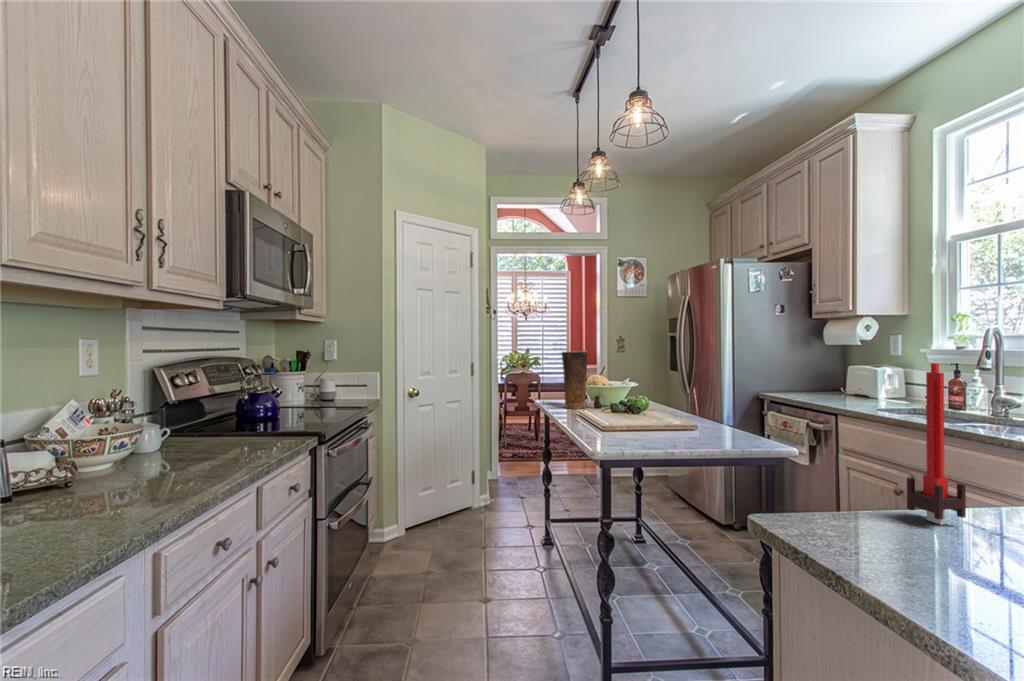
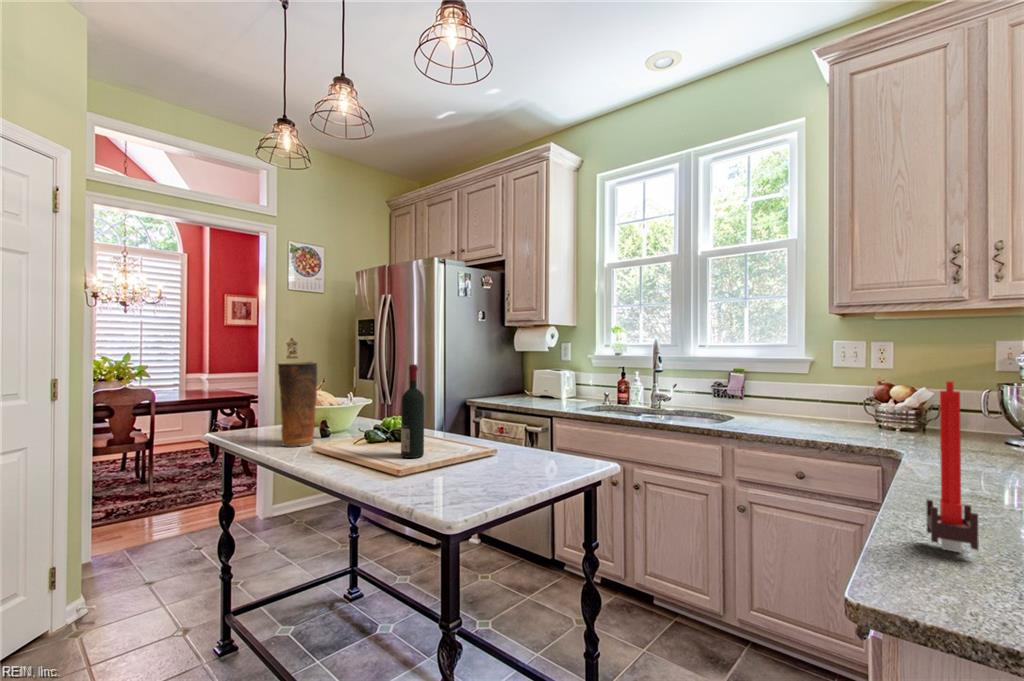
wine bottle: none [626,353,643,422] -> present [401,364,424,458]

